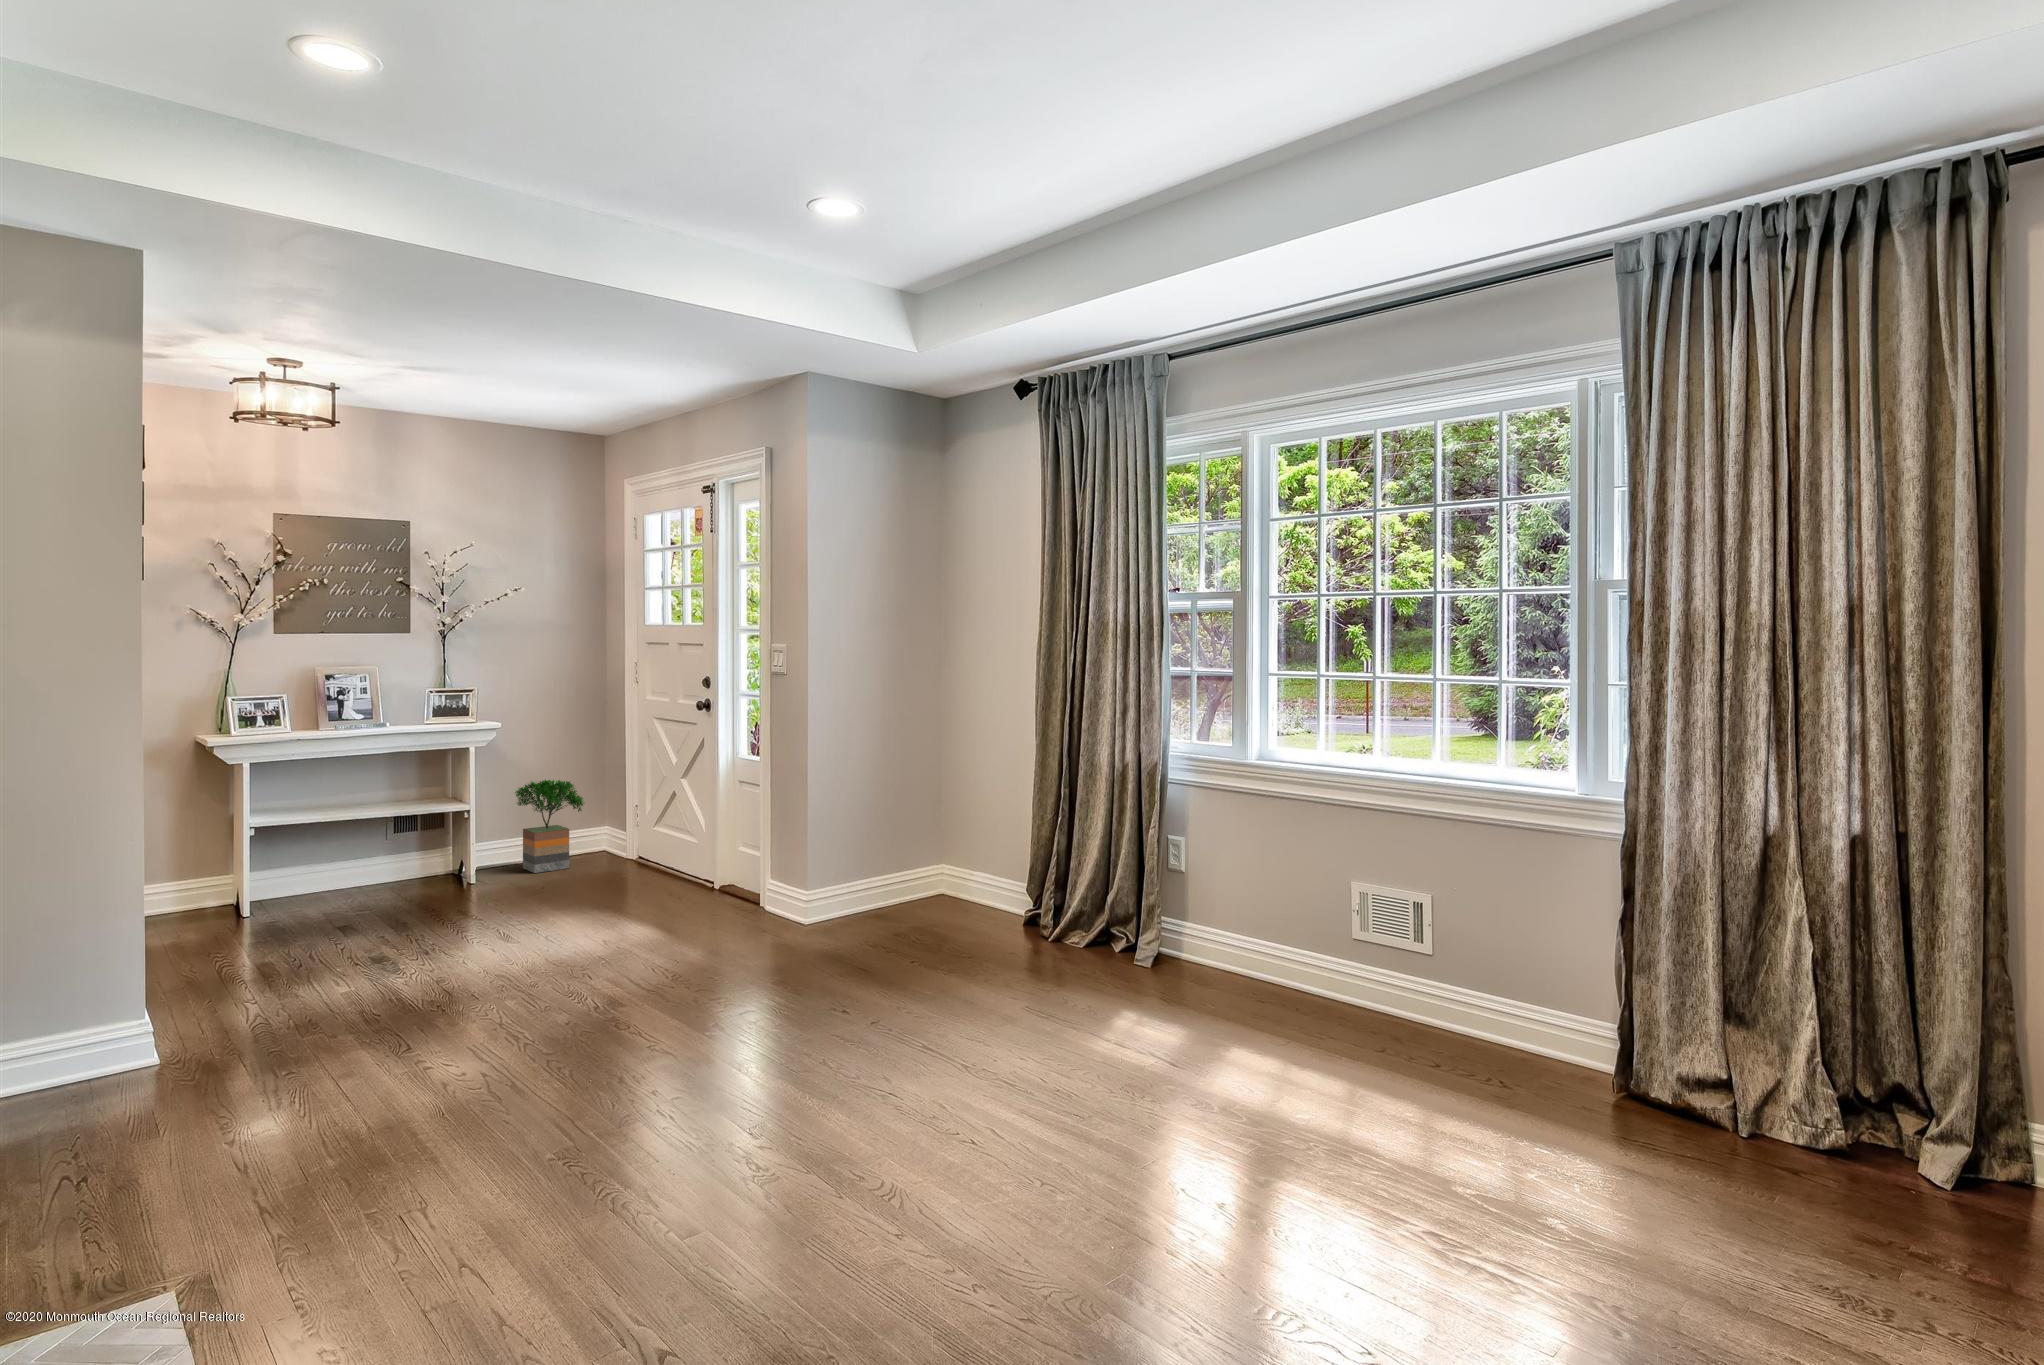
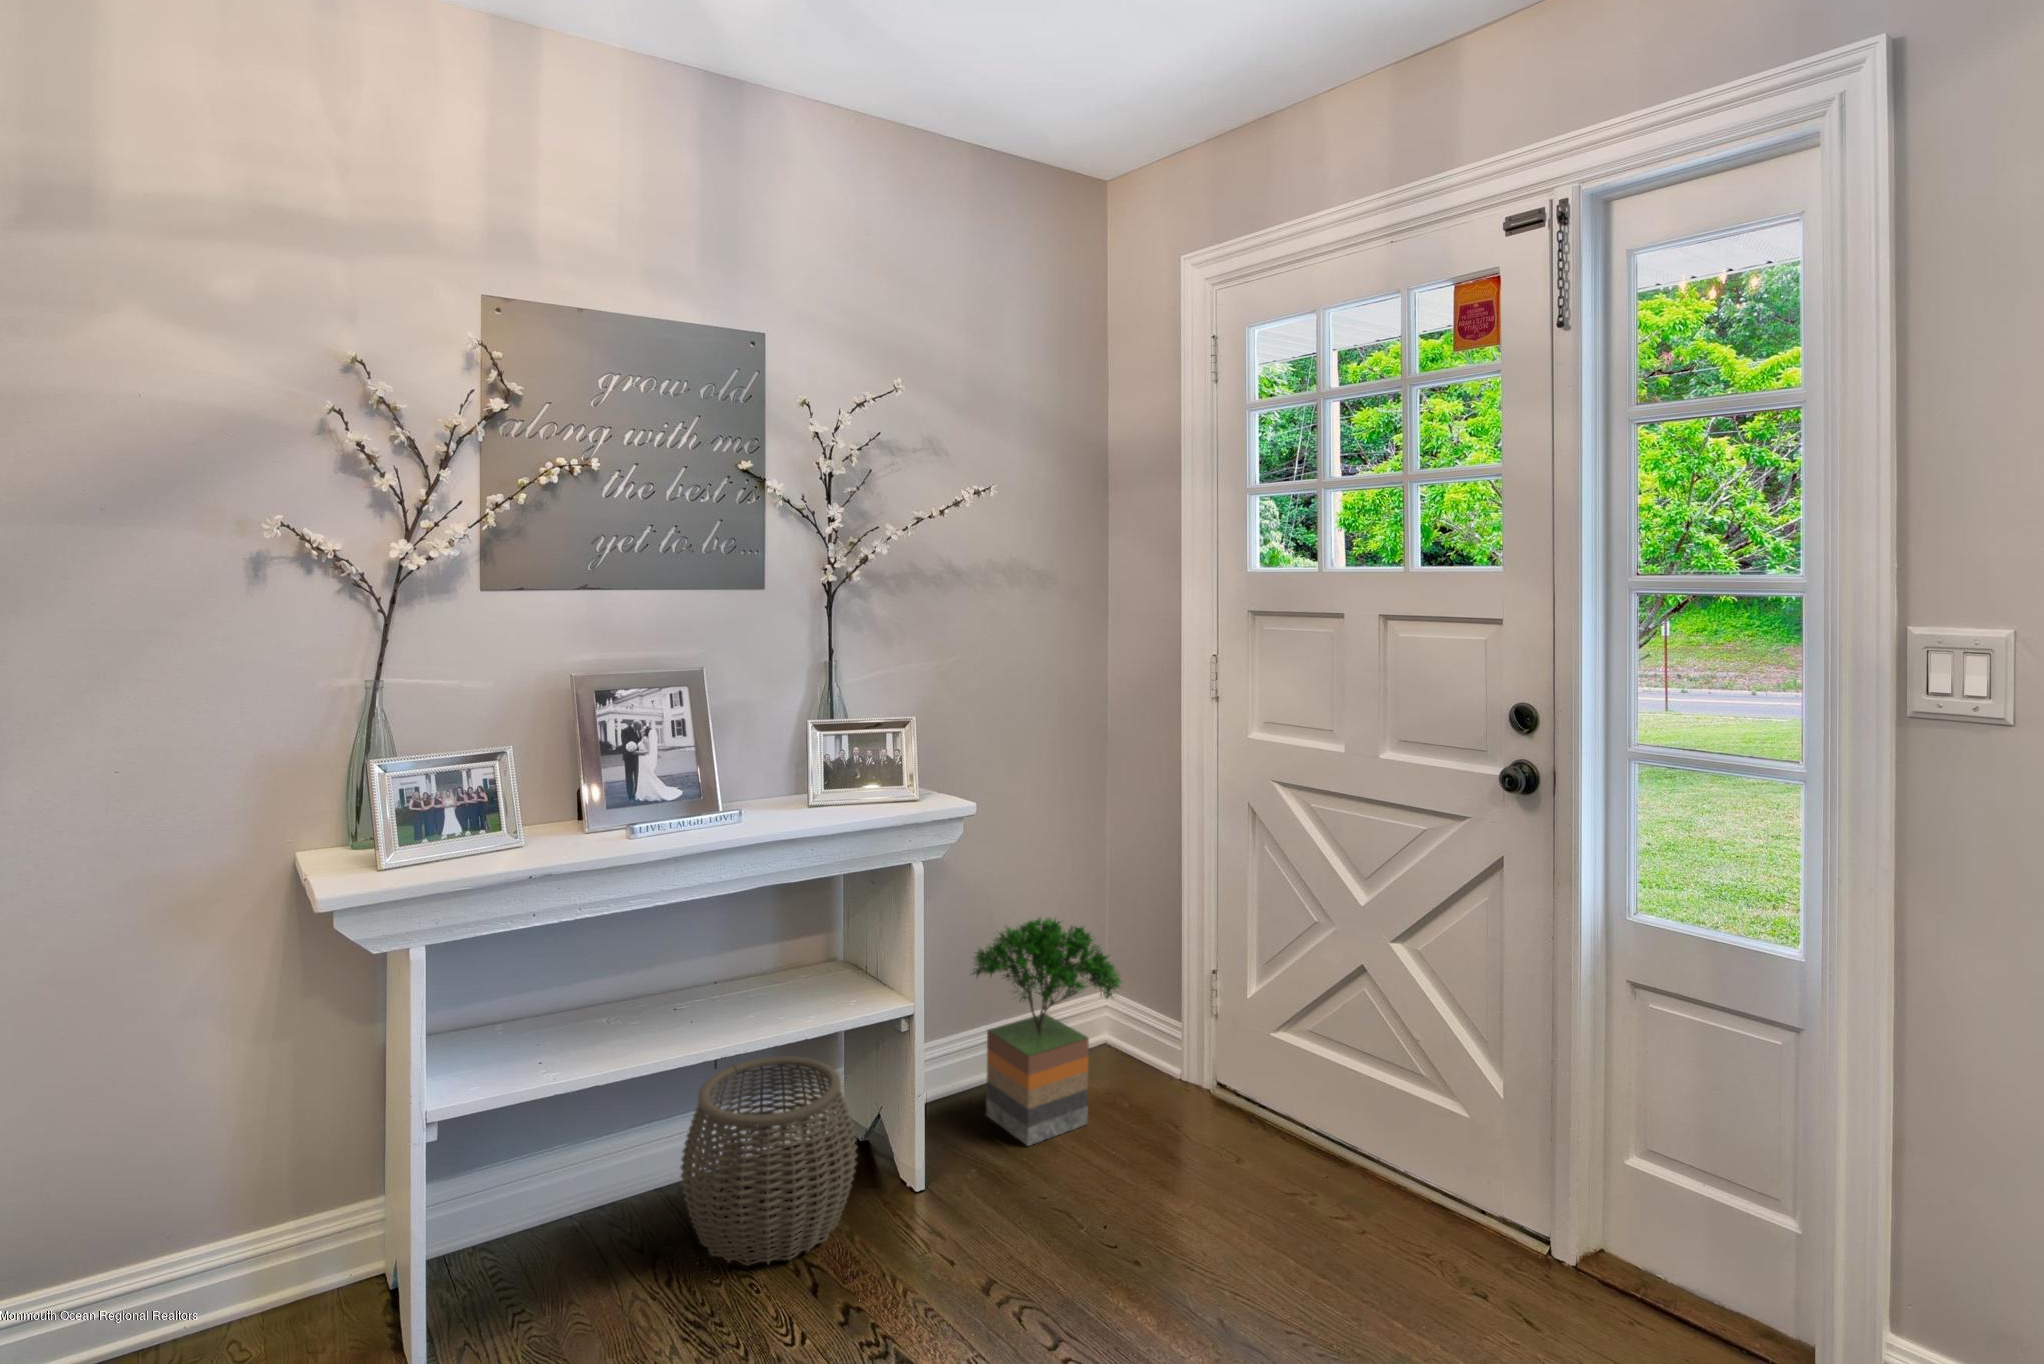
woven basket: none [359,827,441,897] -> present [681,1056,857,1265]

